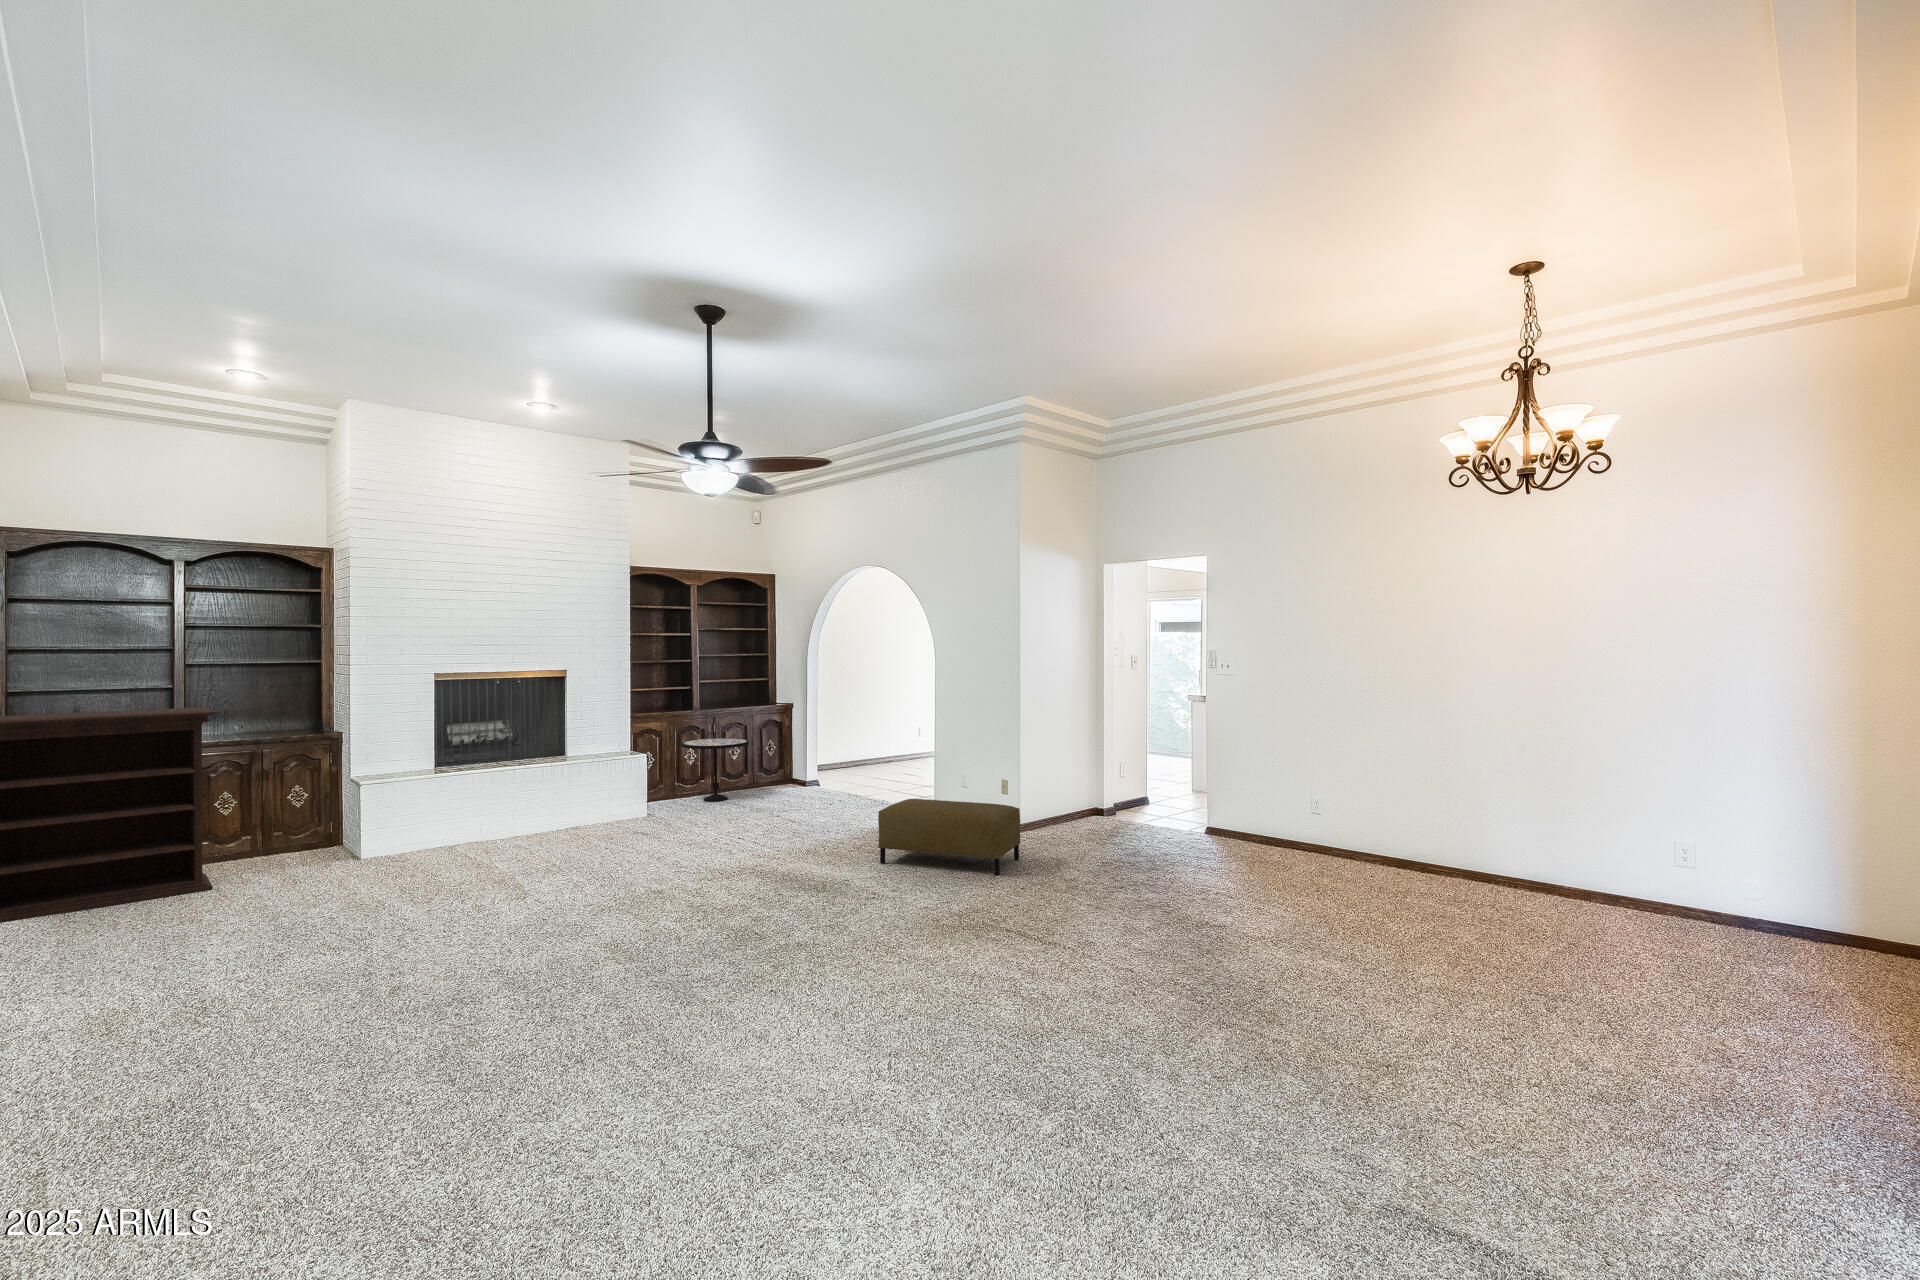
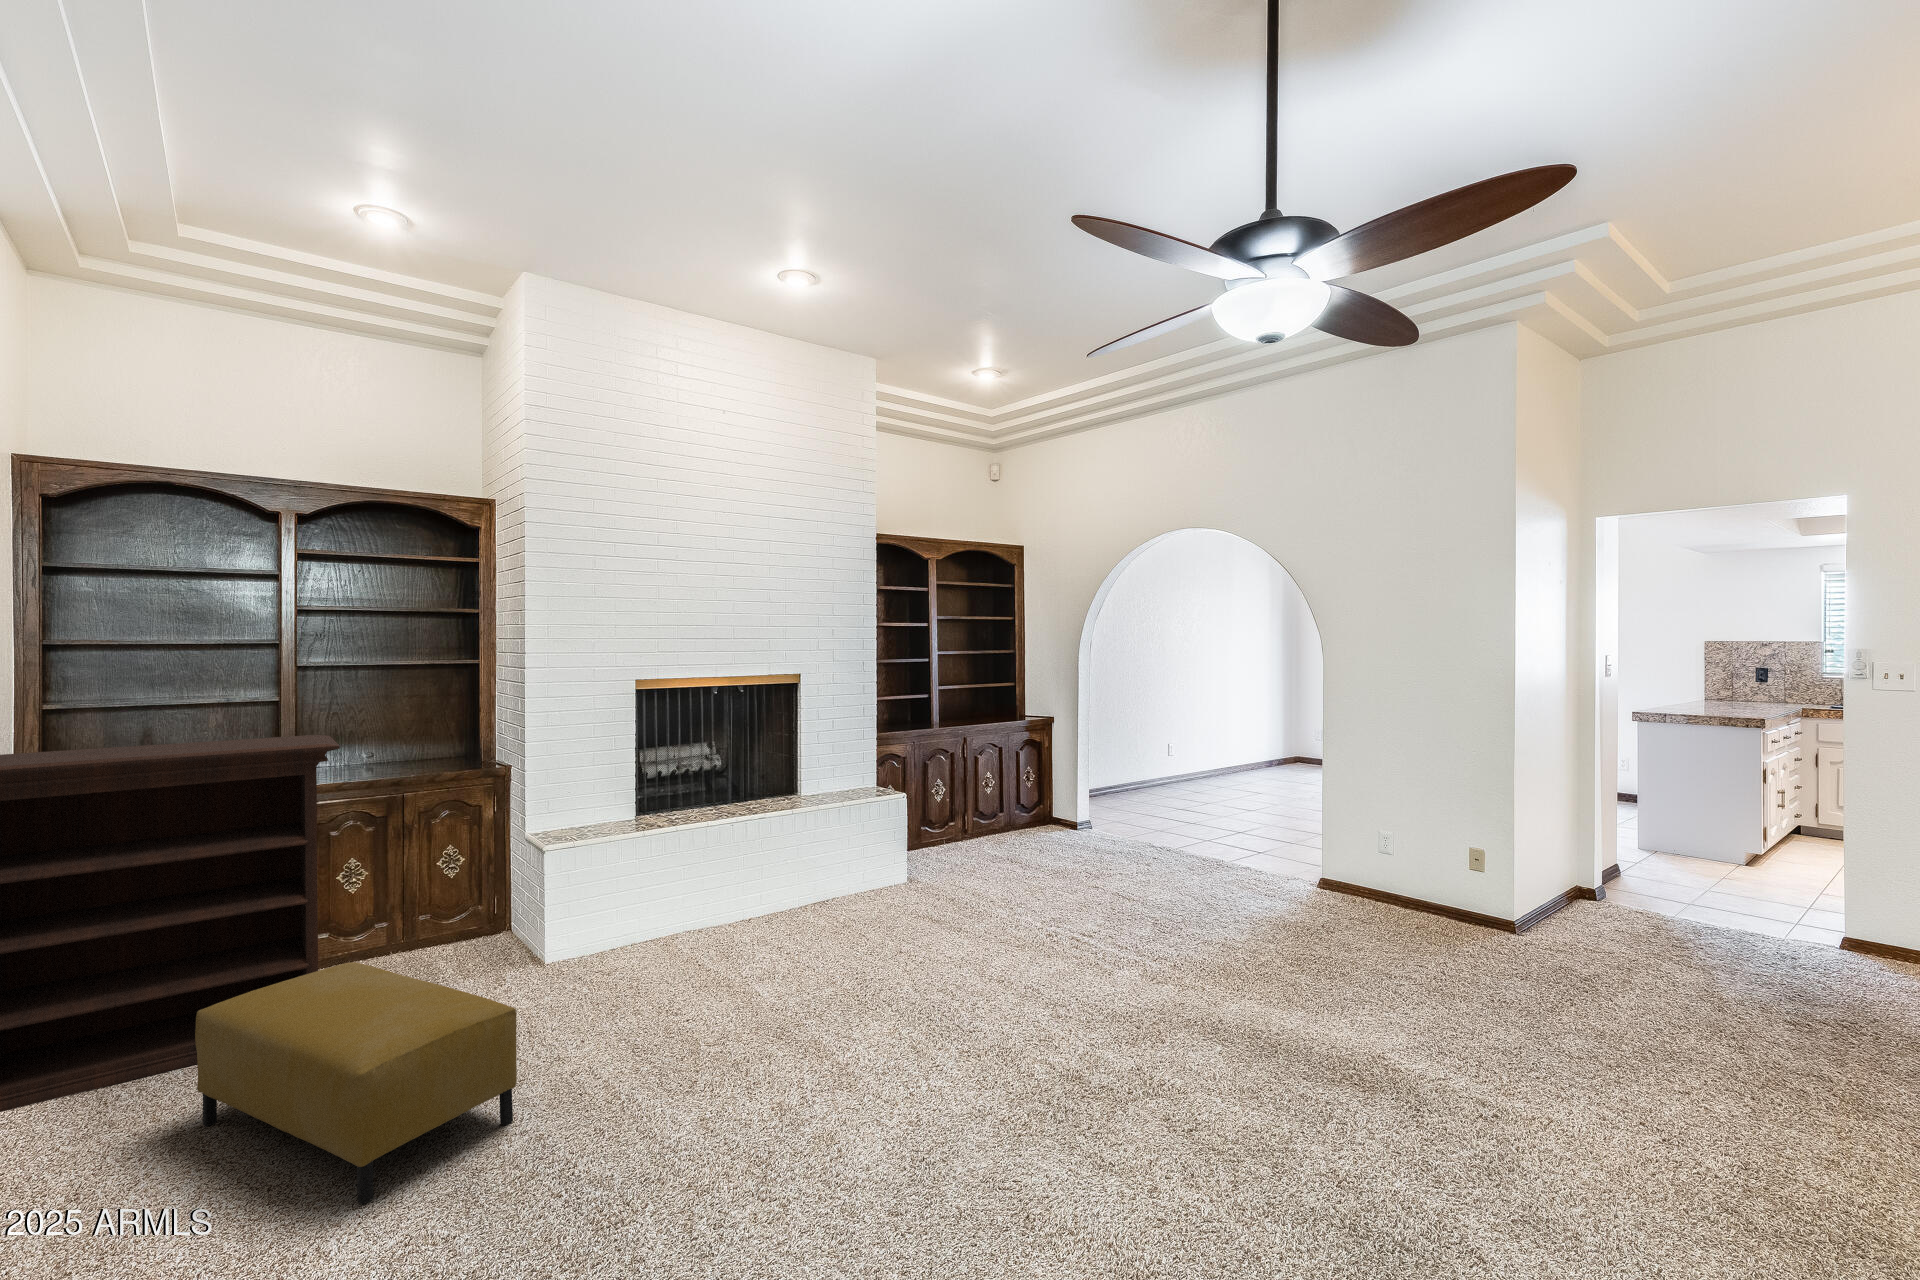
side table: present [681,738,749,802] -> none [932,765,1021,853]
ottoman: present [878,799,1020,875] -> present [195,962,517,1204]

